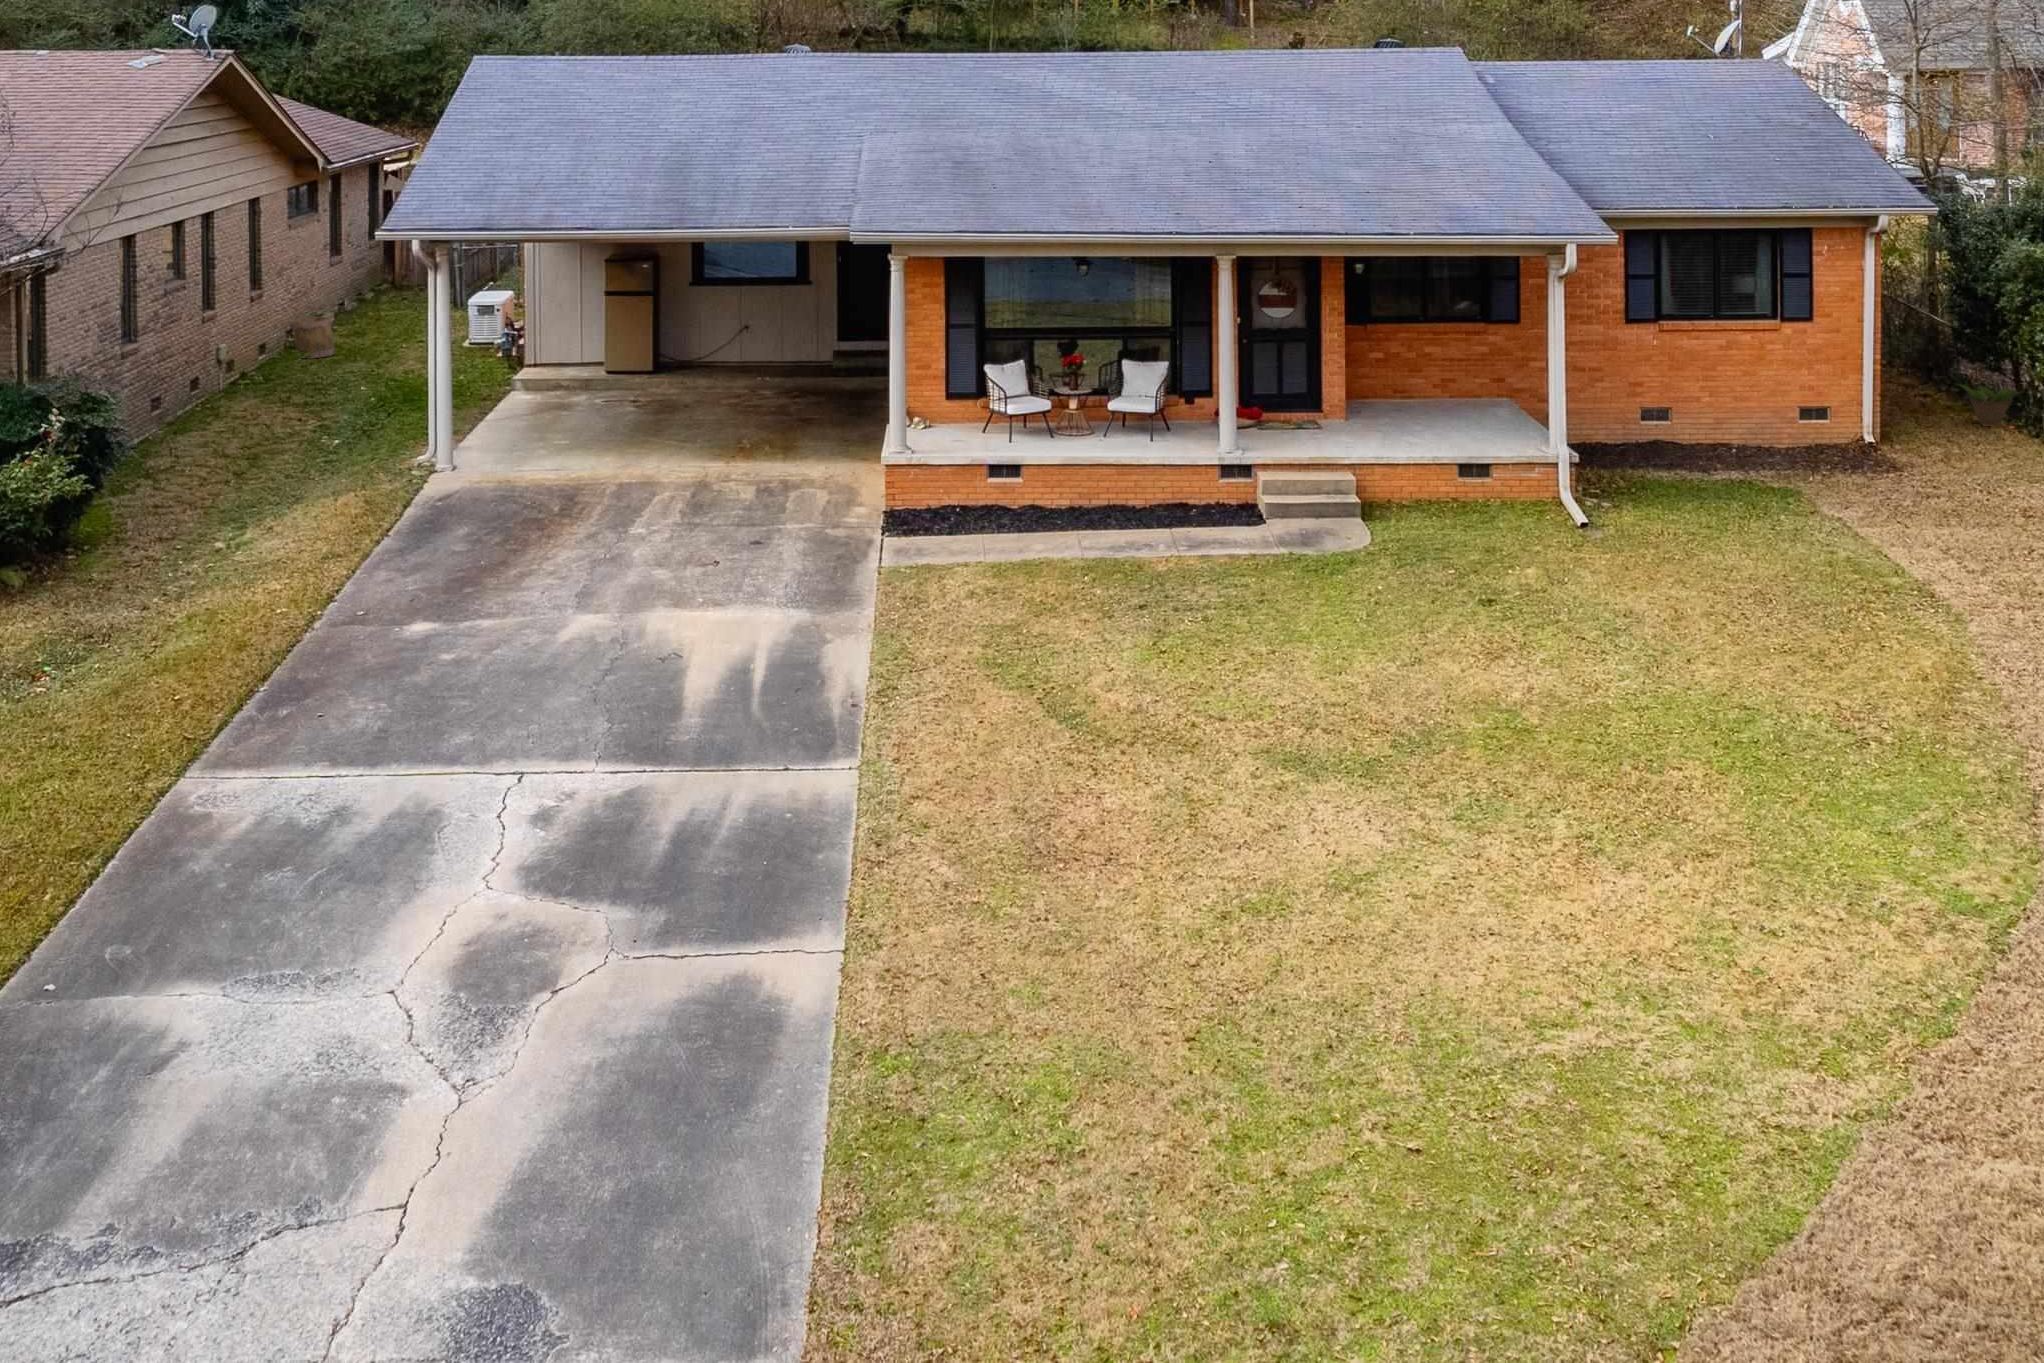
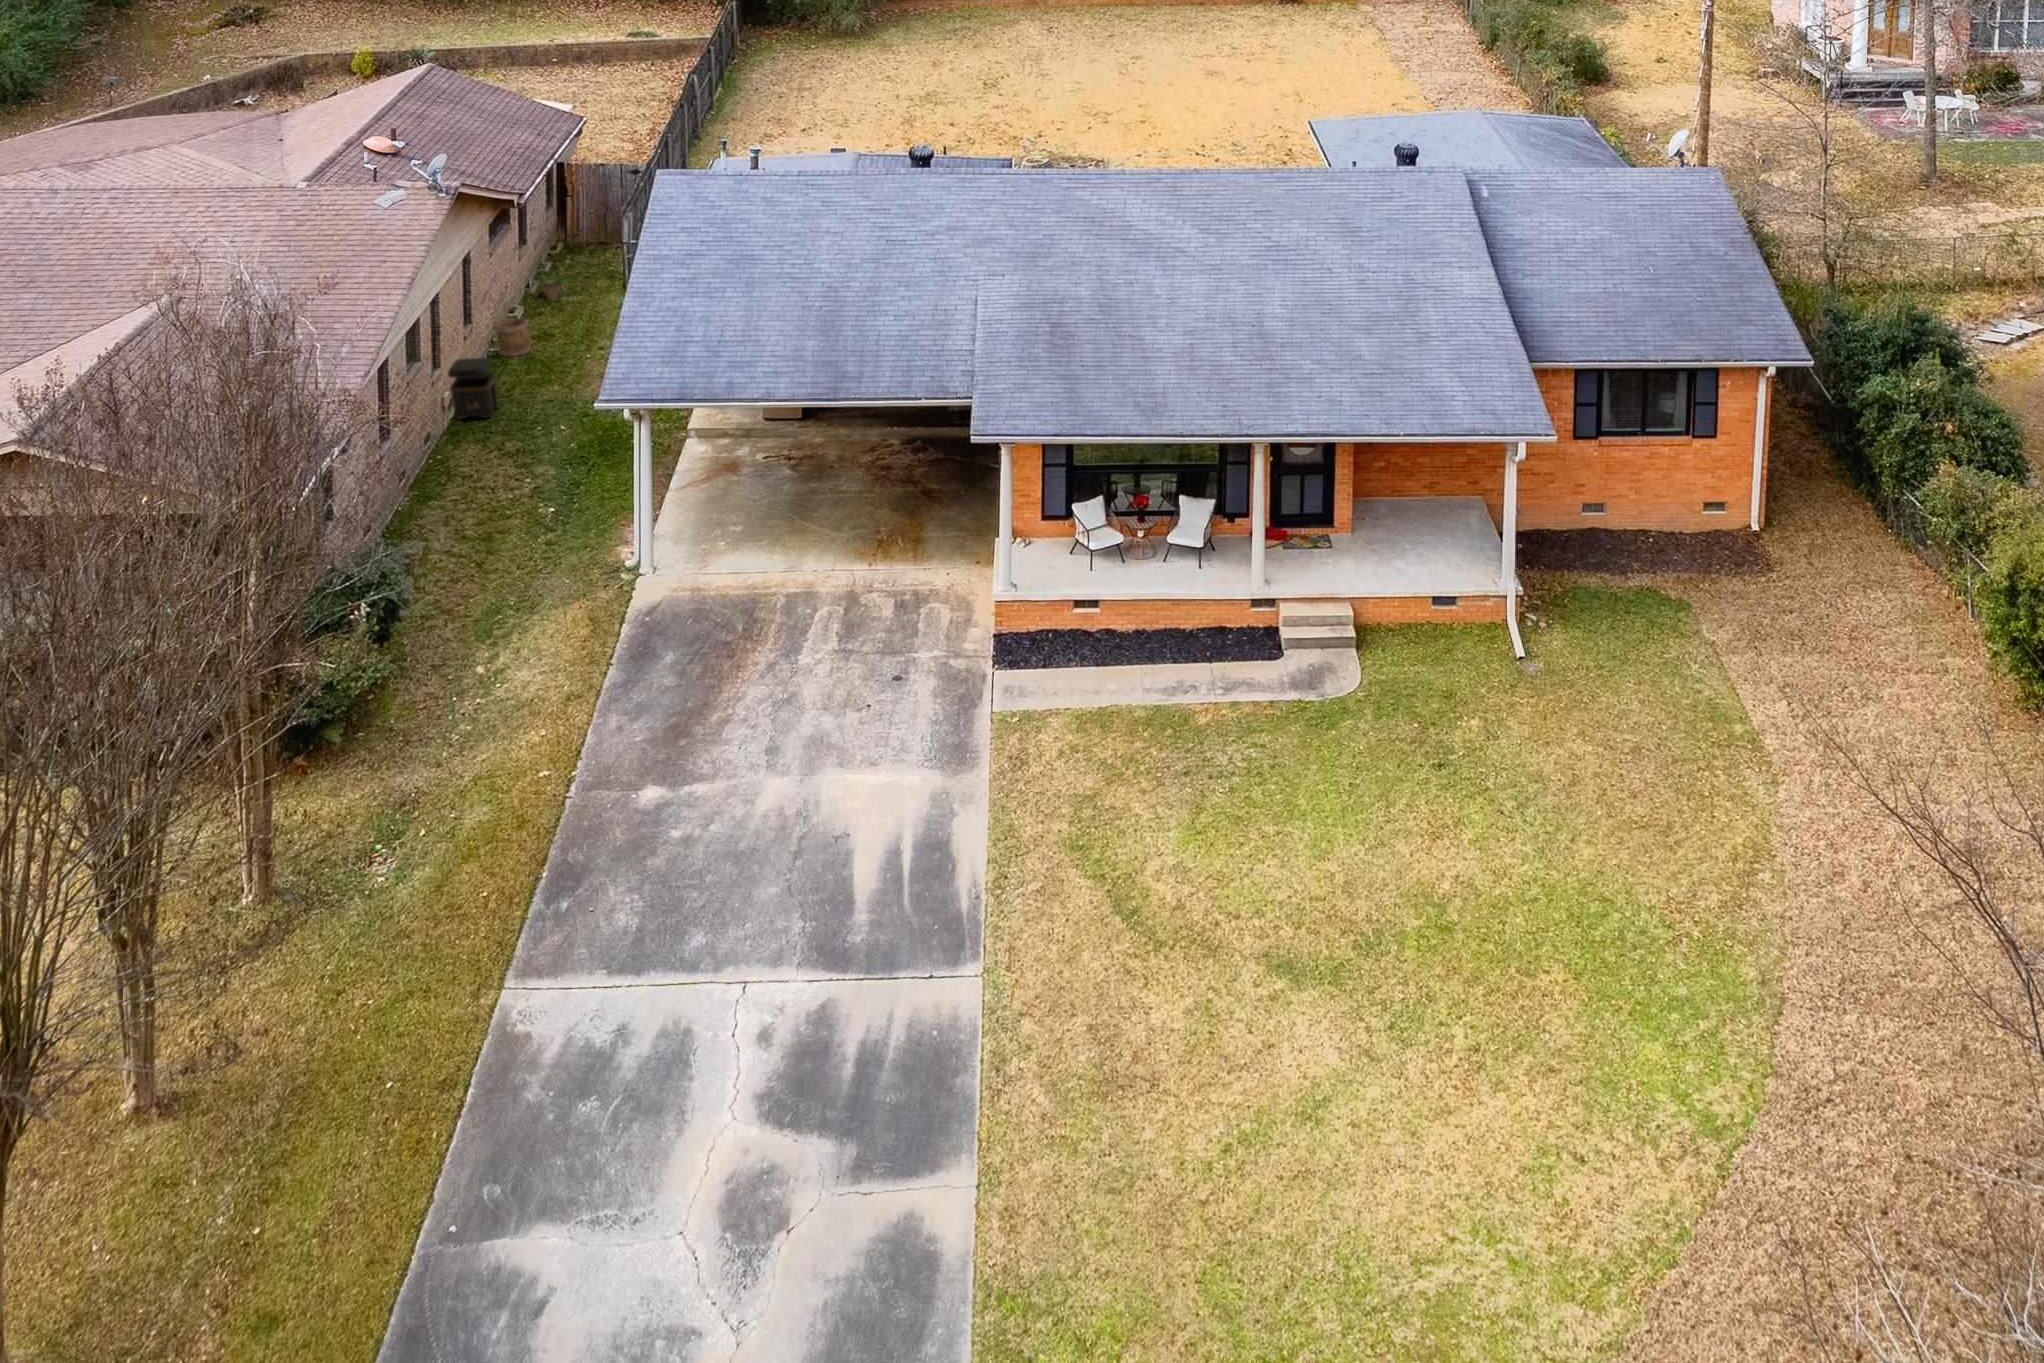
toolbox: none [226,325,286,395] -> present [448,358,498,419]
decorative plant: present [1960,385,2017,426] -> present [536,272,567,299]

